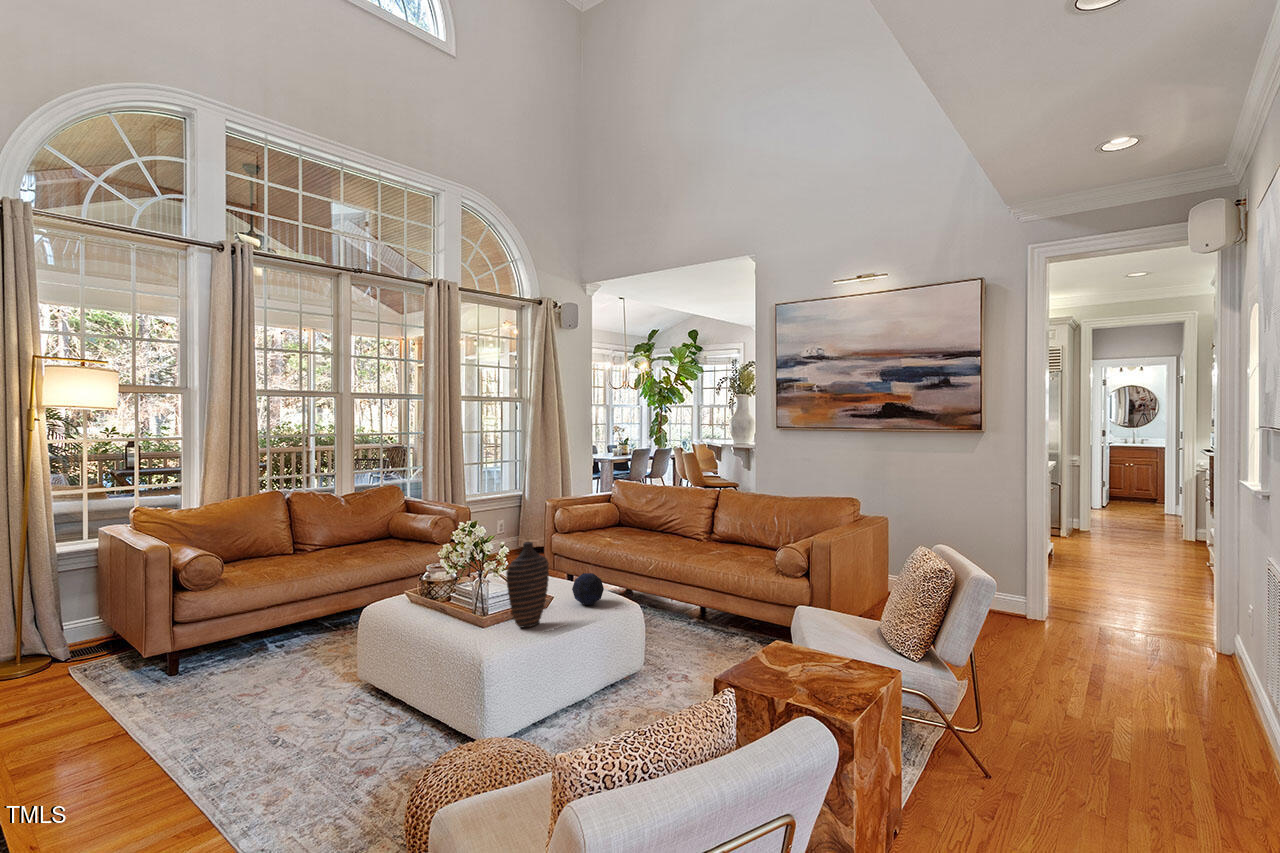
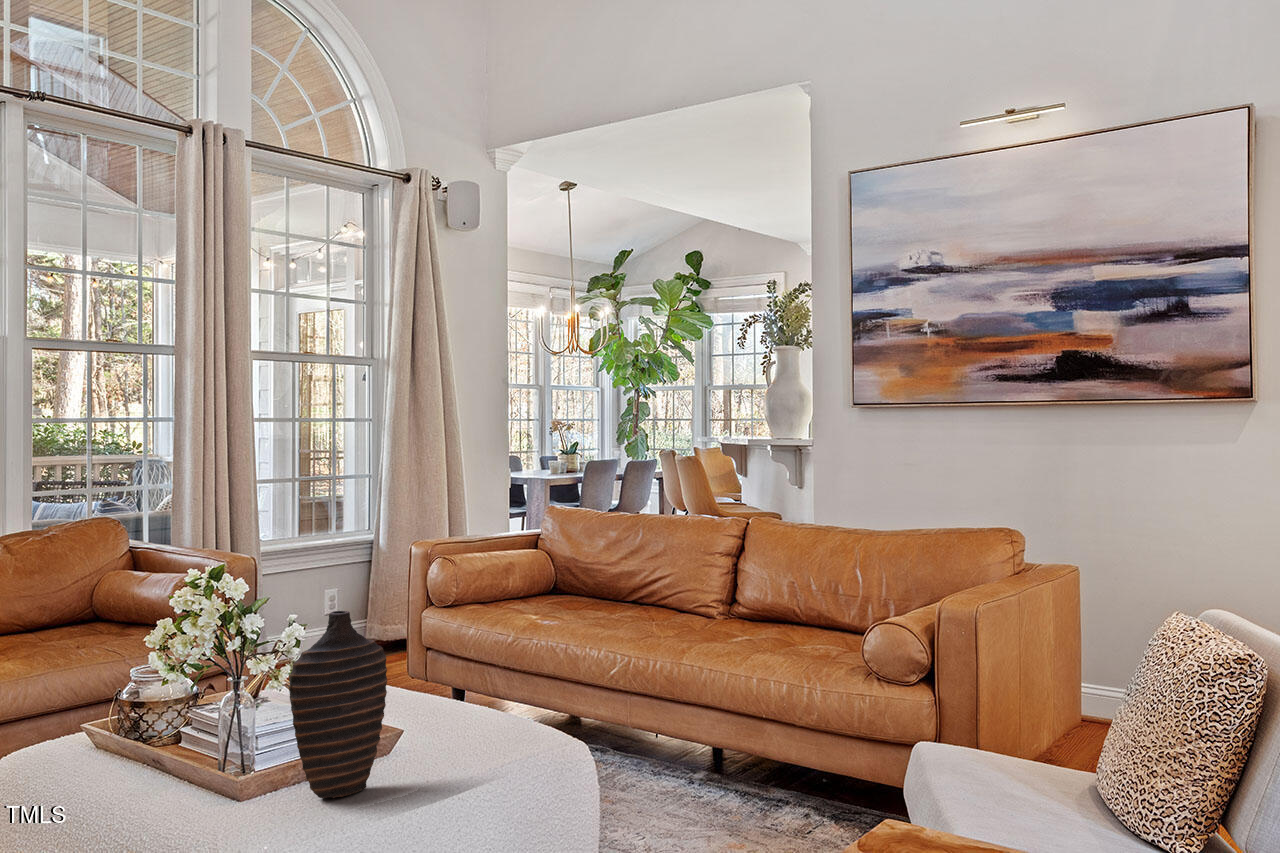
decorative orb: present [572,573,604,605] -> none [443,680,510,746]

